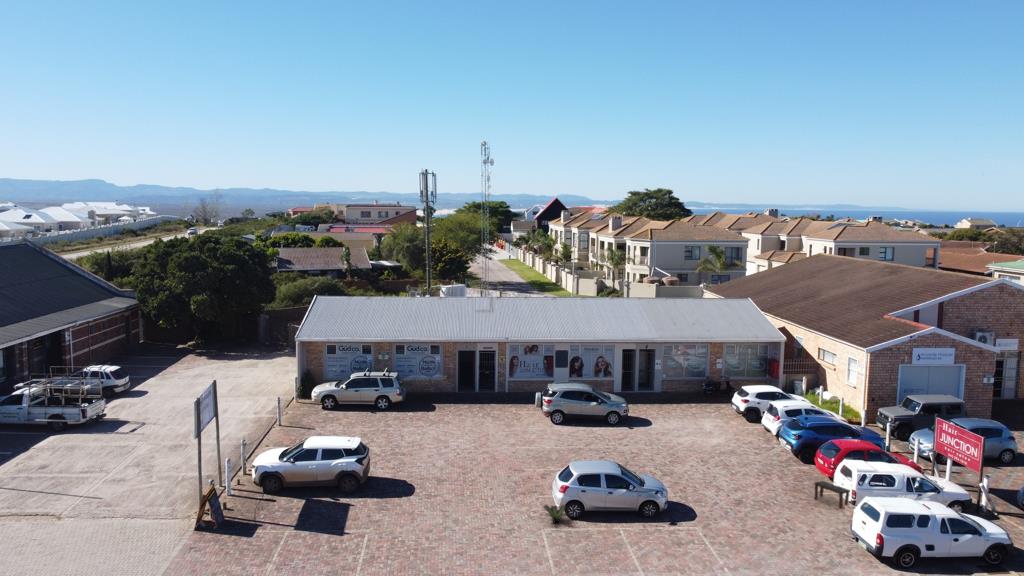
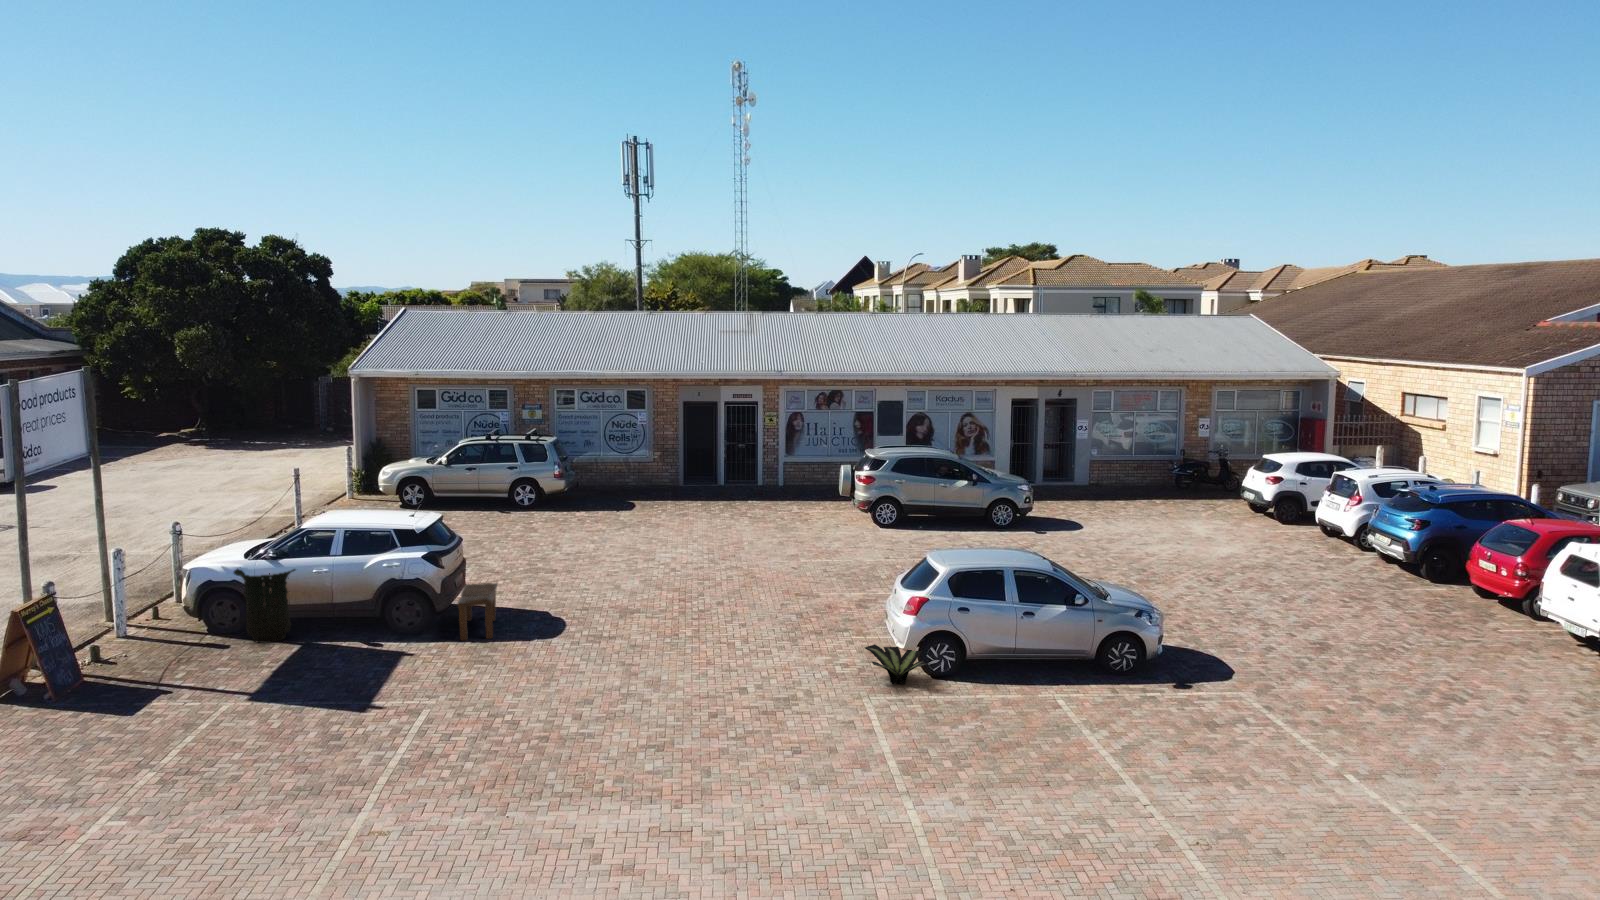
trash can: none [277,463,303,499] -> present [234,569,296,643]
bench: present [815,481,850,509] -> present [458,583,497,641]

